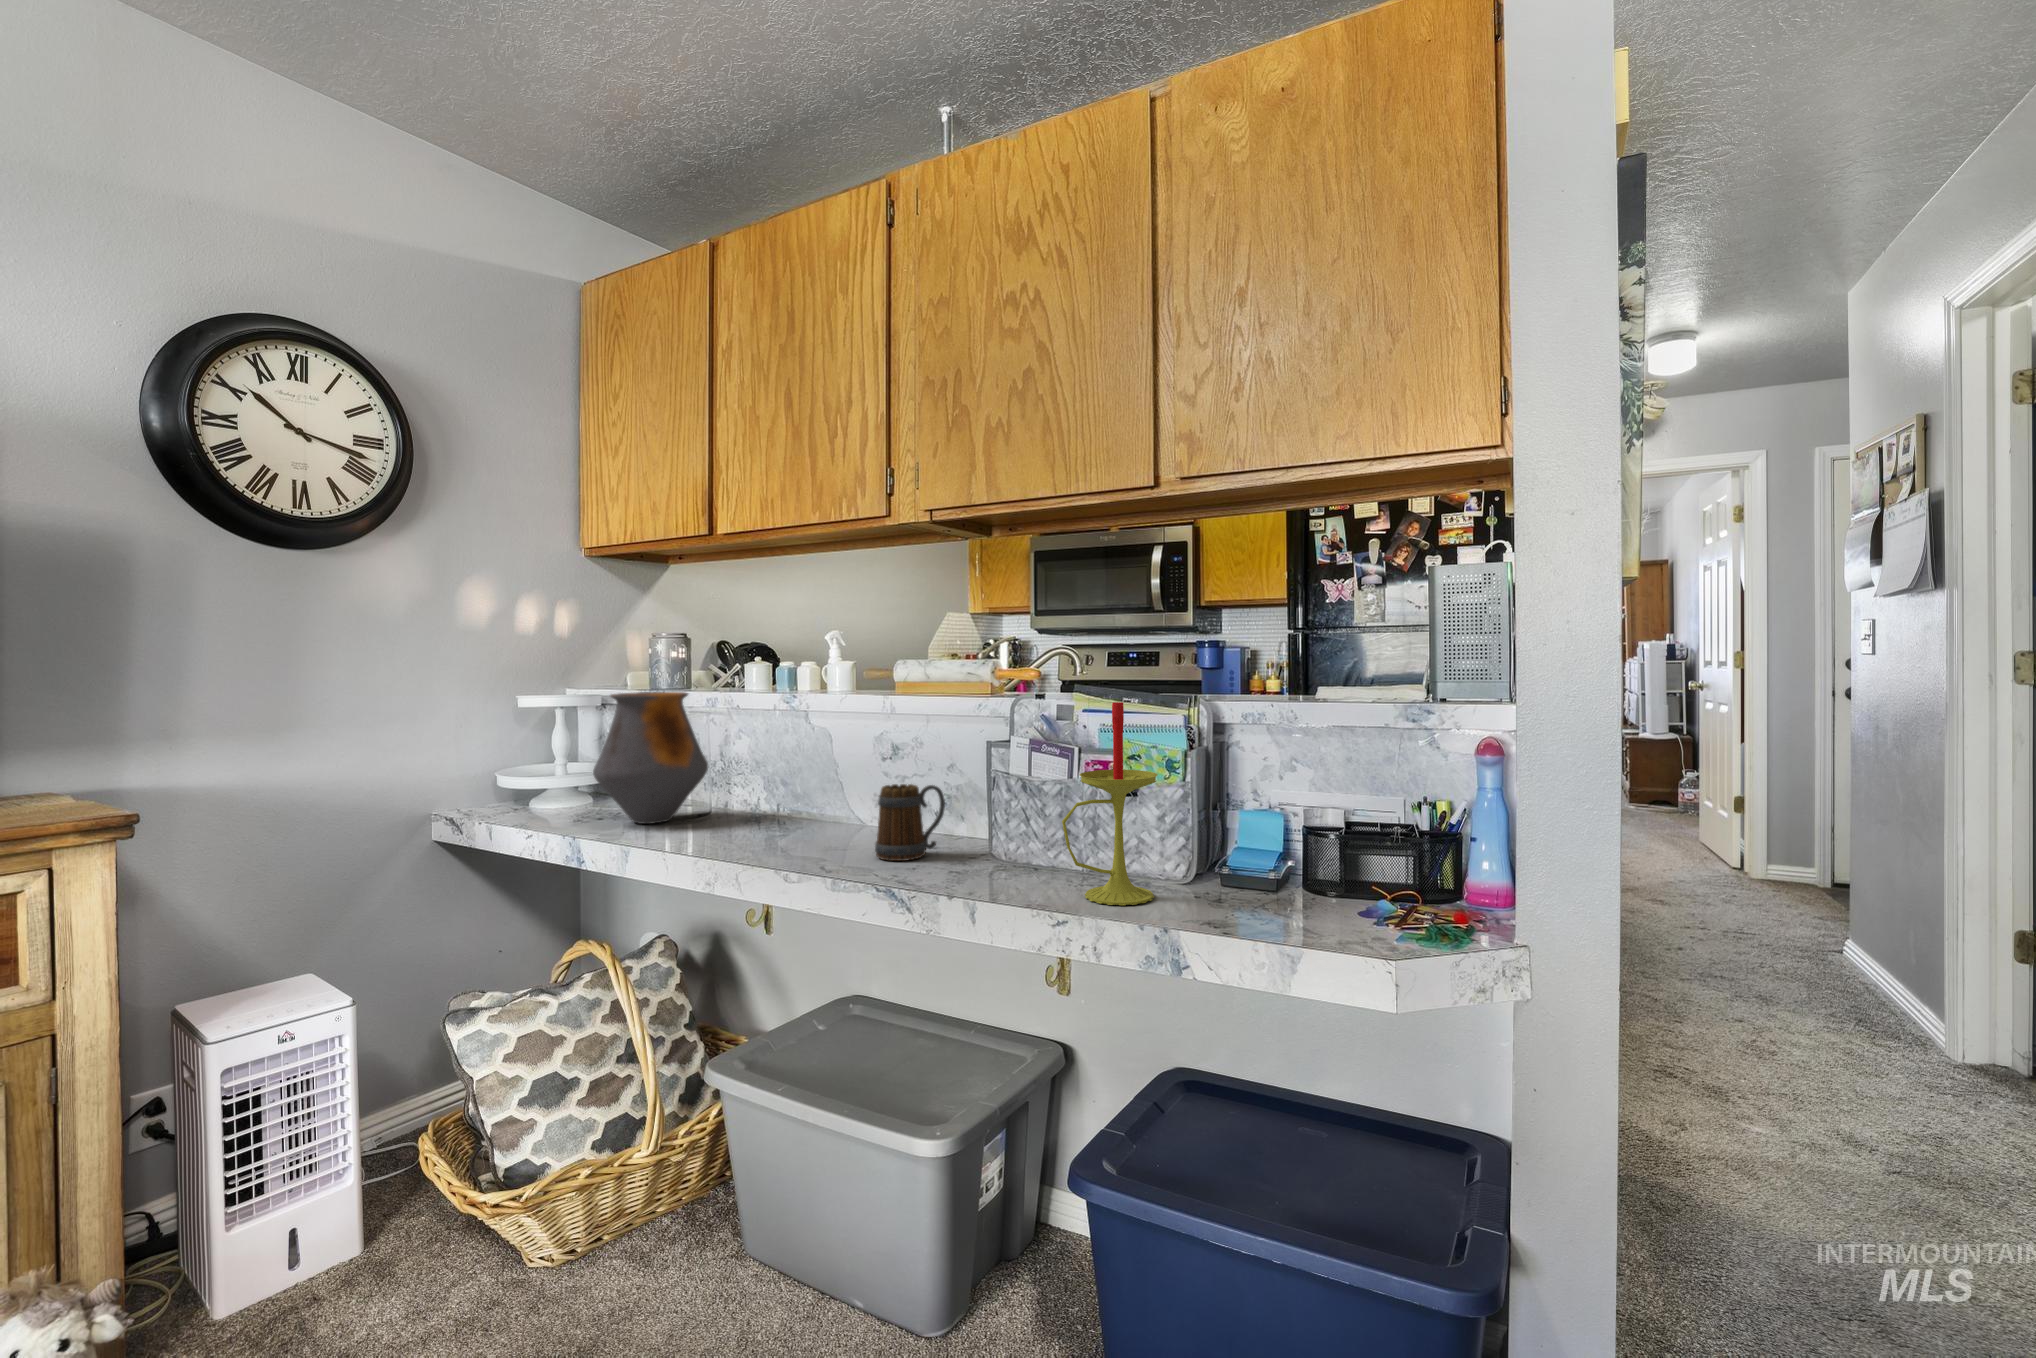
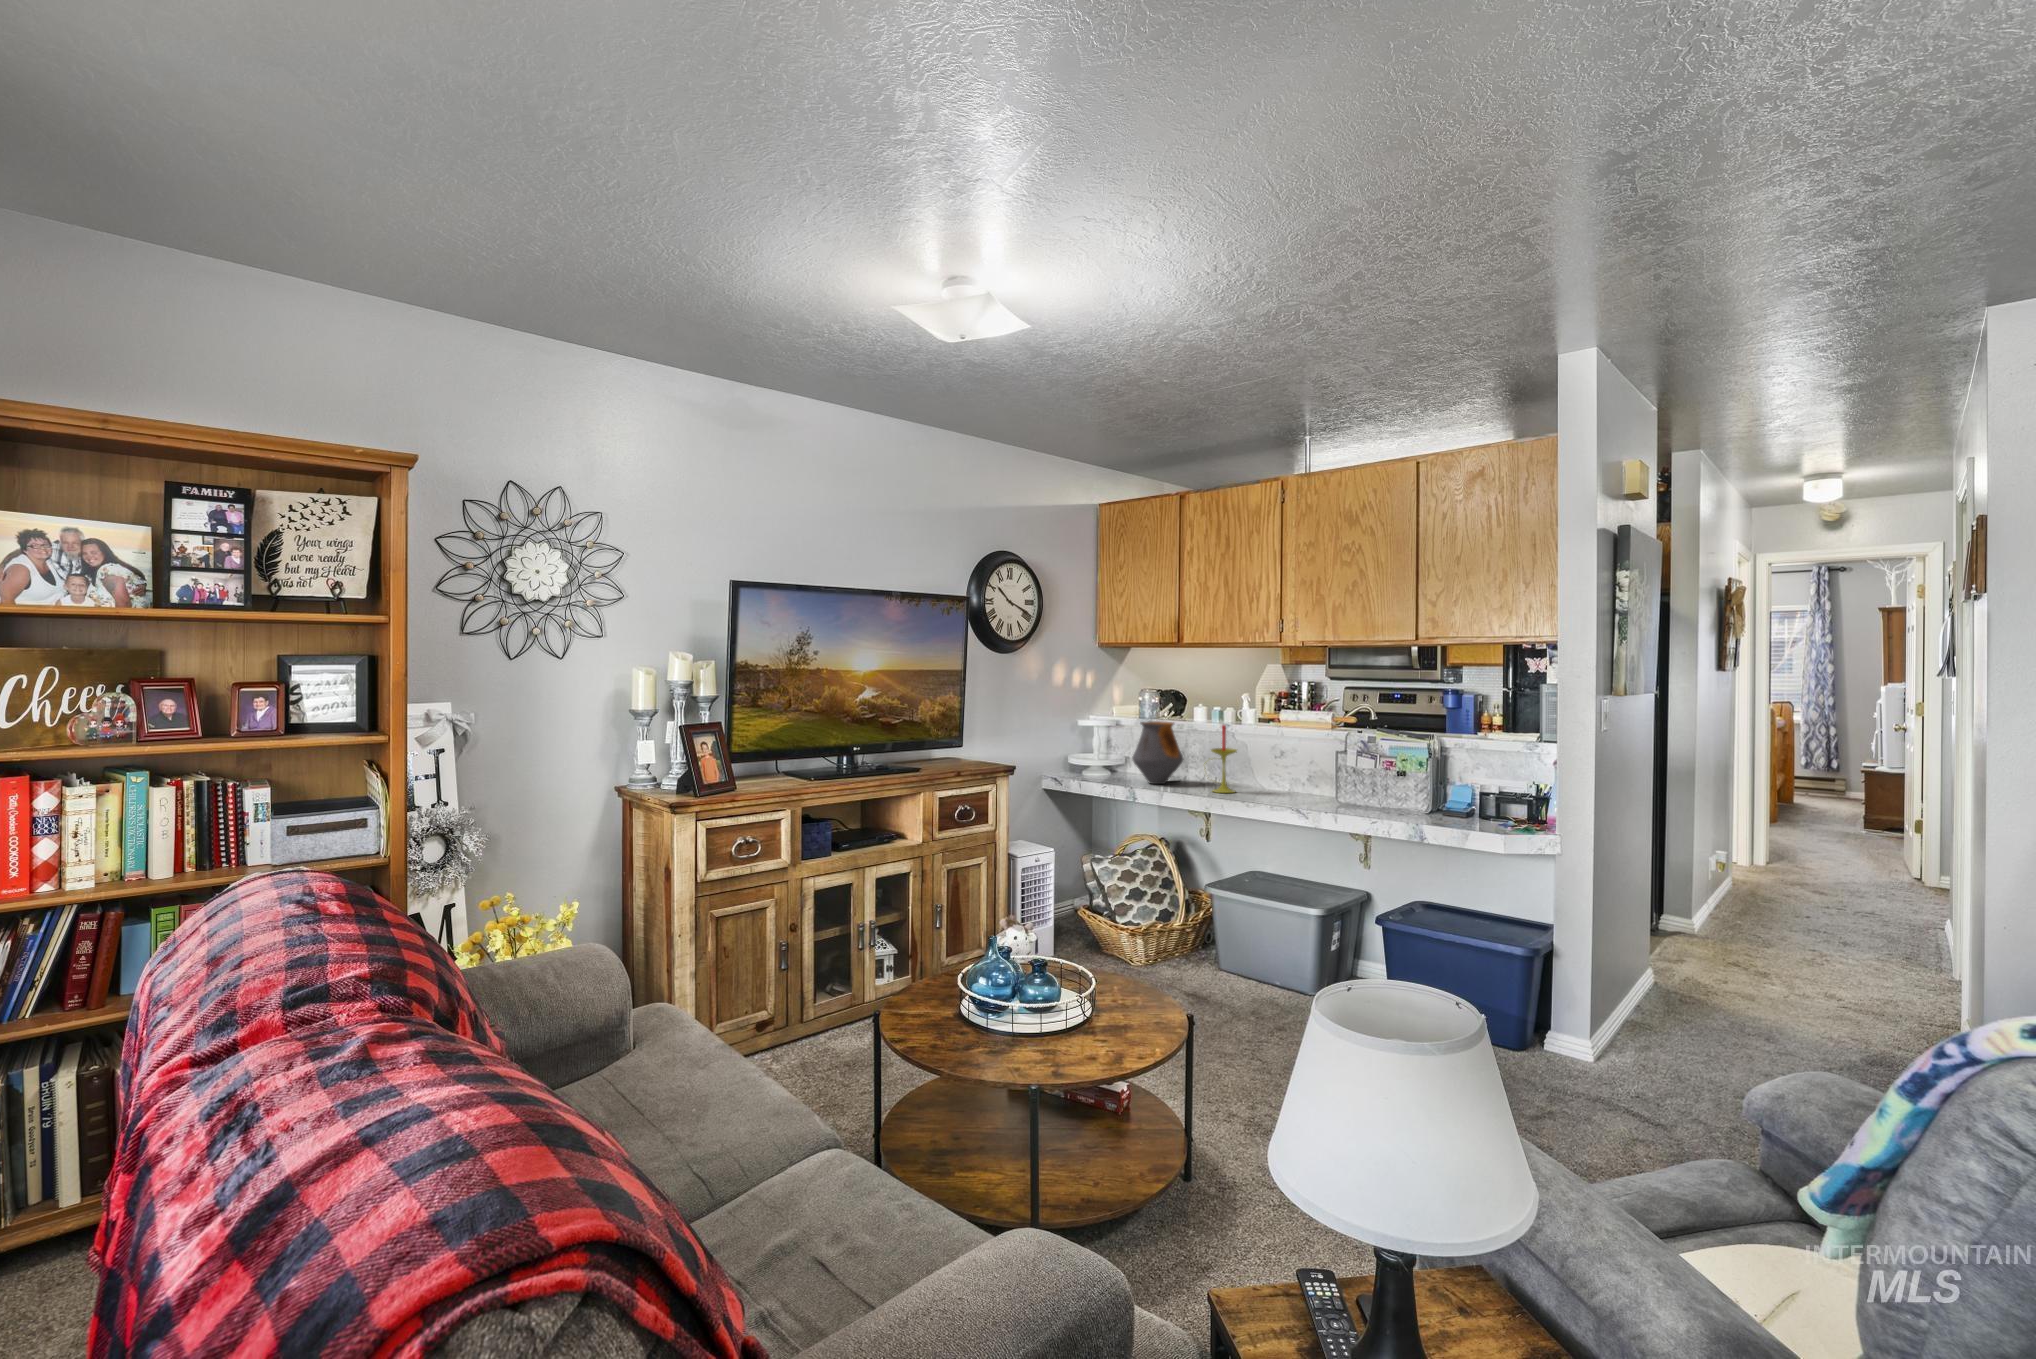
candle: present [1062,702,1157,905] -> present [1211,725,1237,793]
mug: present [875,784,945,861] -> none [1282,769,1313,802]

